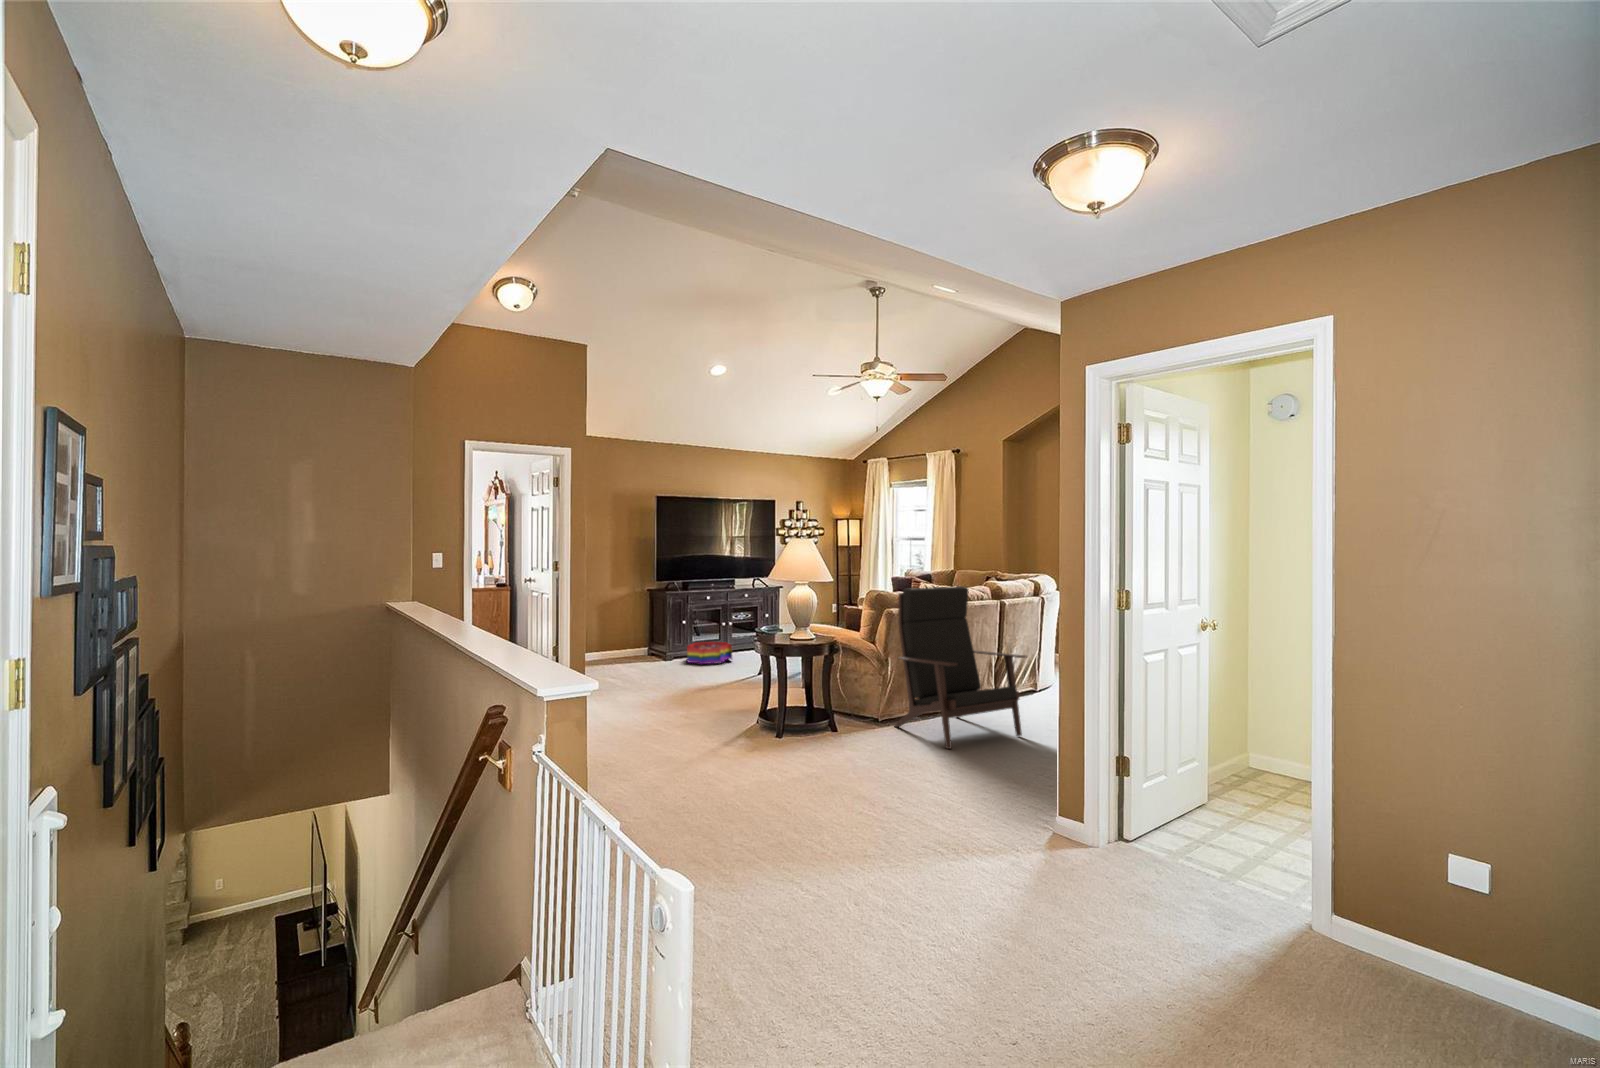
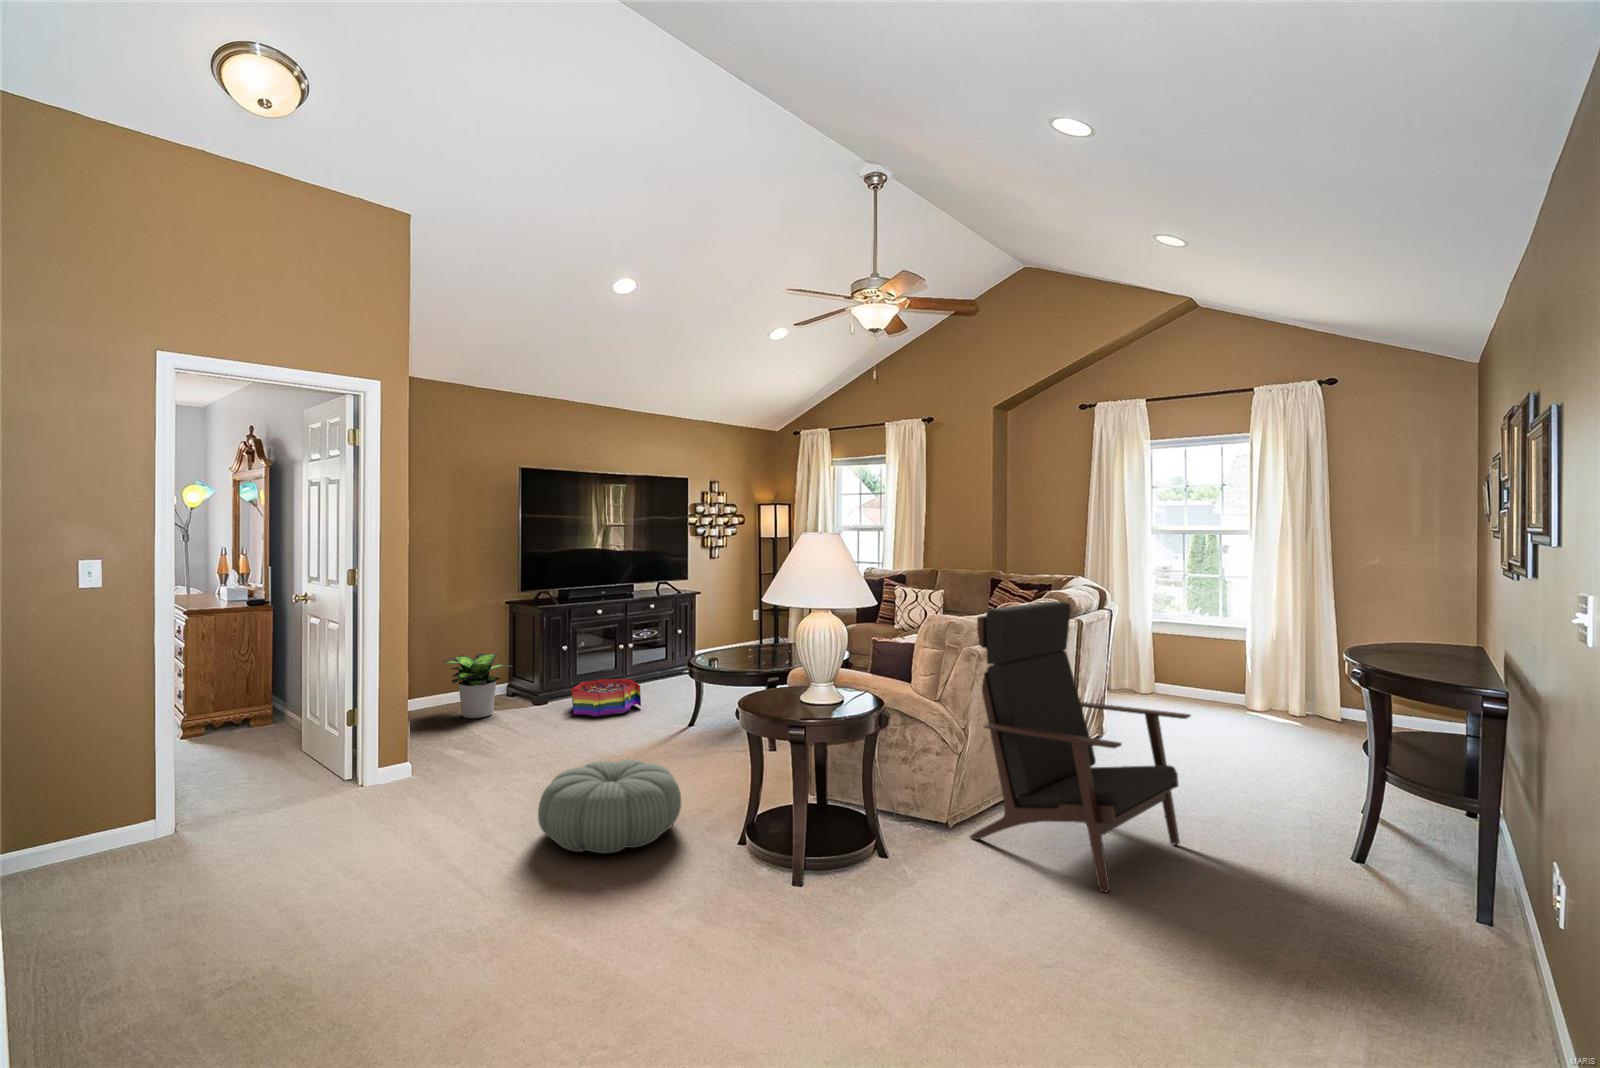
potted plant: none [606,621,651,662] -> present [443,654,511,718]
pouf: none [649,674,729,719] -> present [538,759,681,853]

